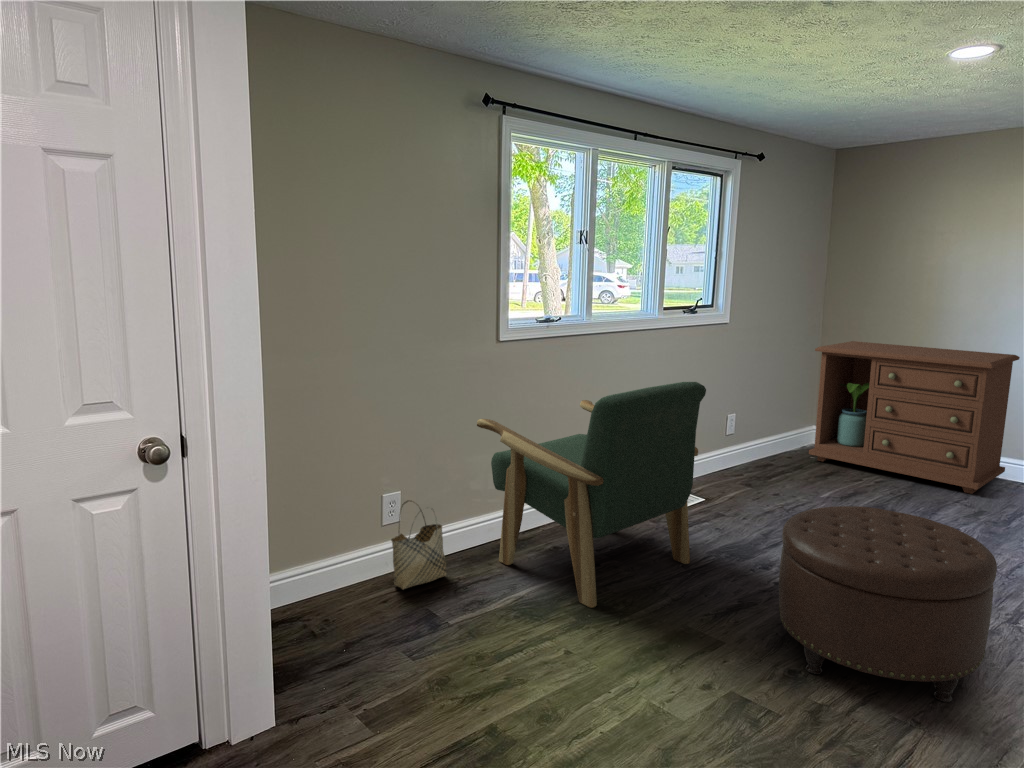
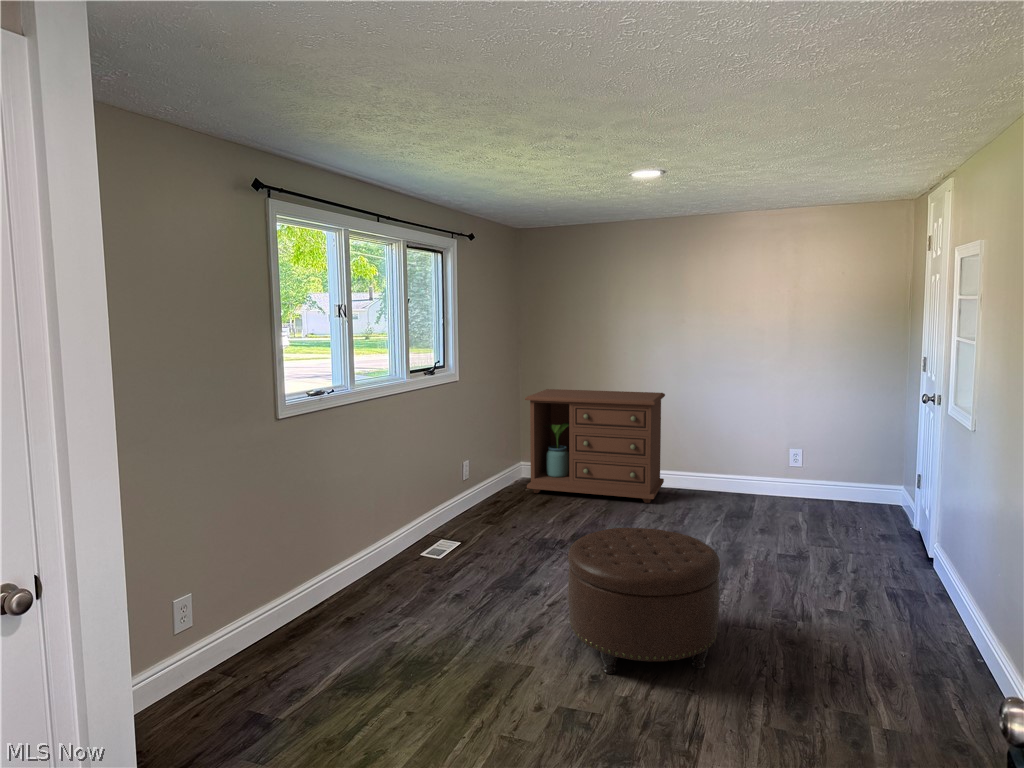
armchair: present [477,382,706,608] -> none [262,440,482,667]
woven basket: present [391,500,447,589] -> none [186,600,247,701]

